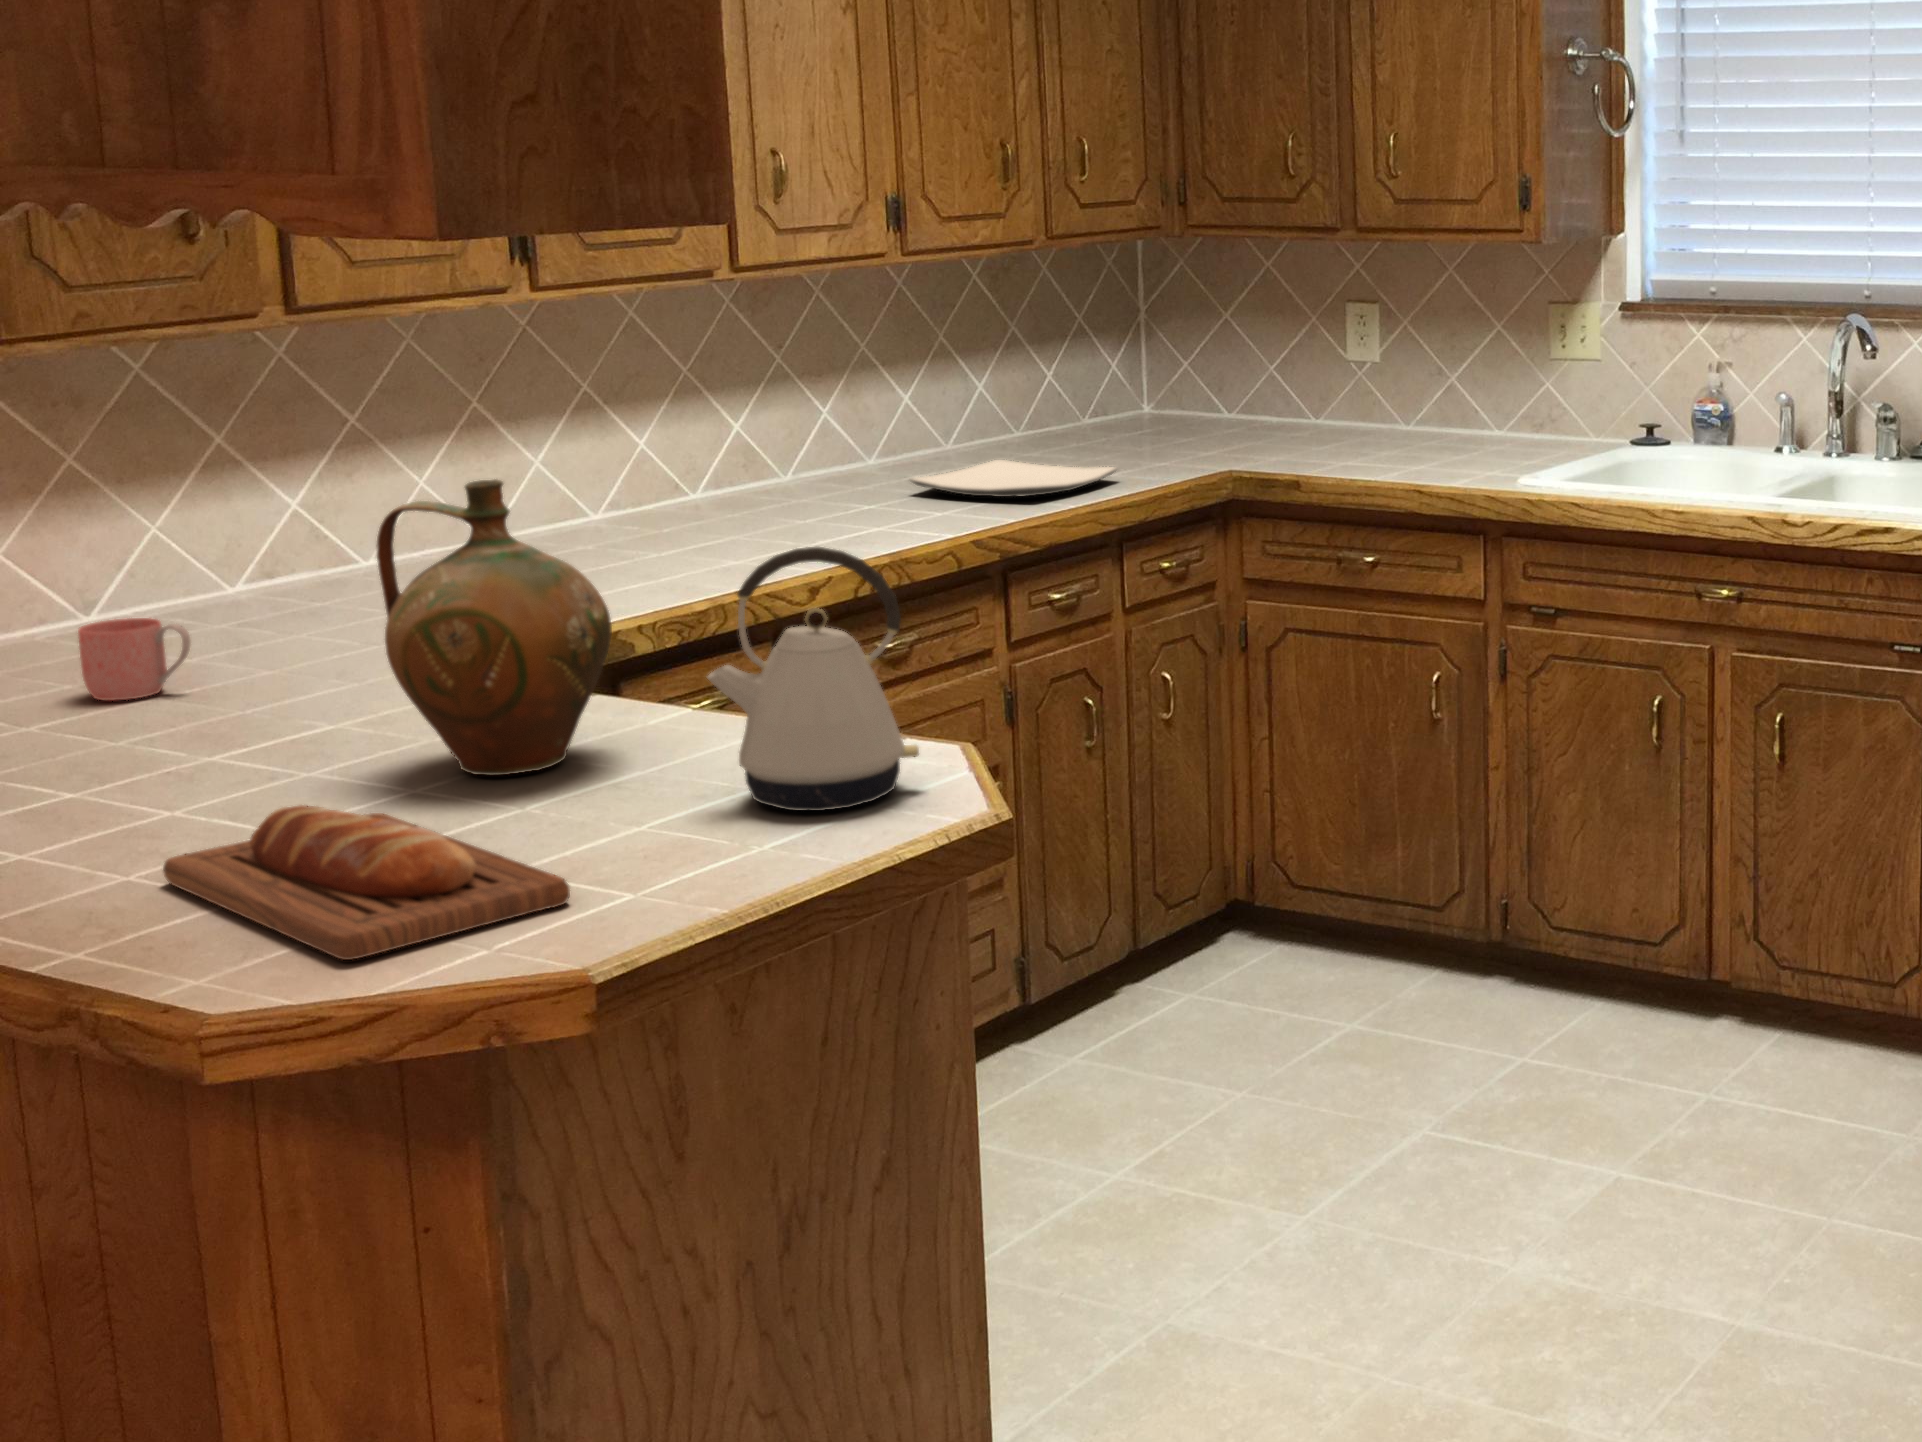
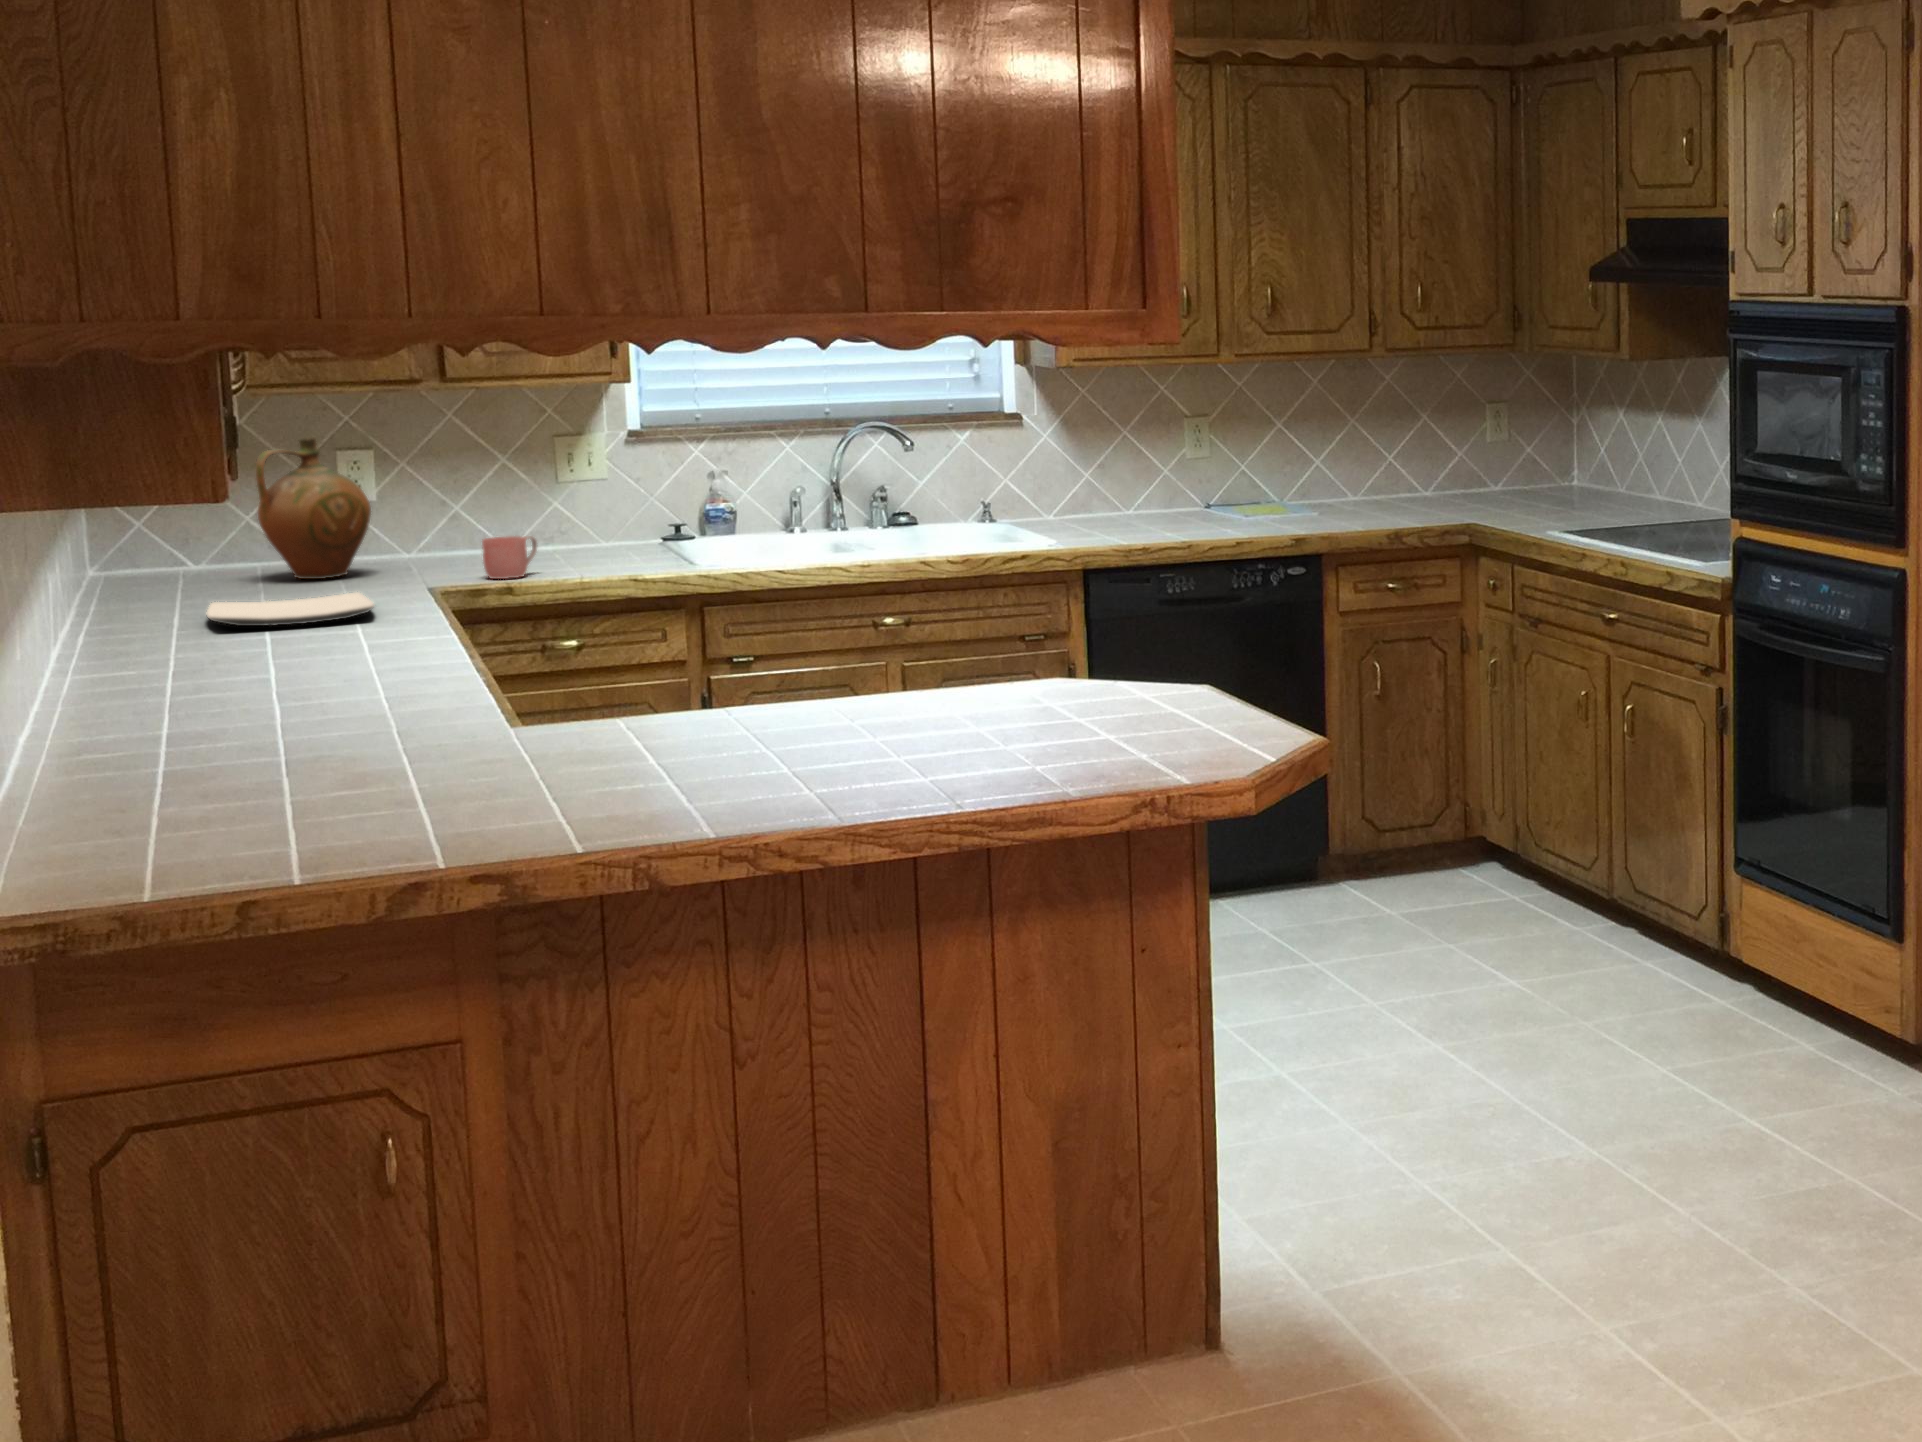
ceramic jug: present [377,480,612,776] -> present [256,437,371,579]
kettle: present [707,547,919,811] -> none [1020,542,1127,714]
mug: present [78,618,190,701] -> present [482,536,537,579]
bread loaf: present [163,805,570,960] -> none [915,715,1190,791]

